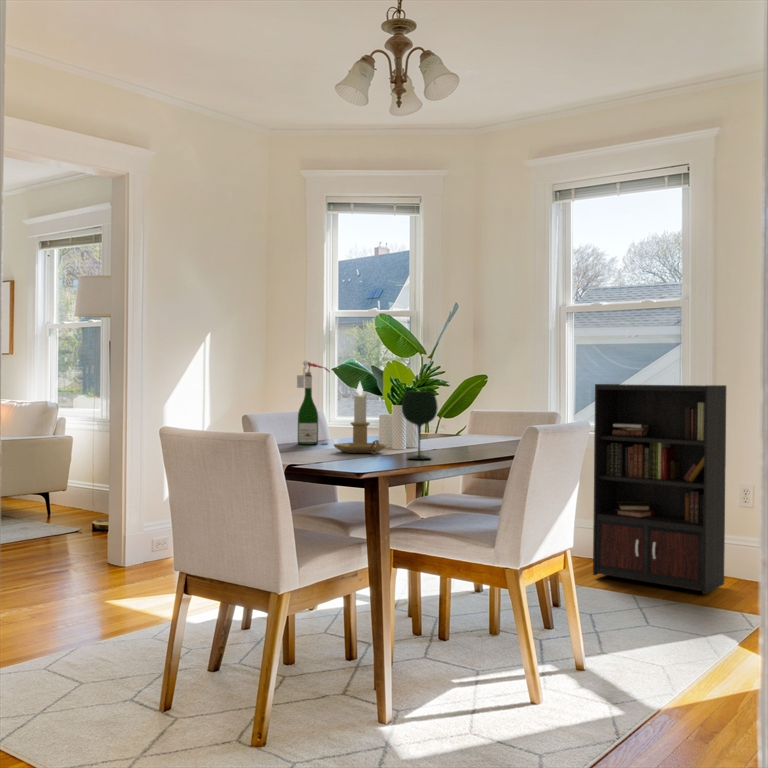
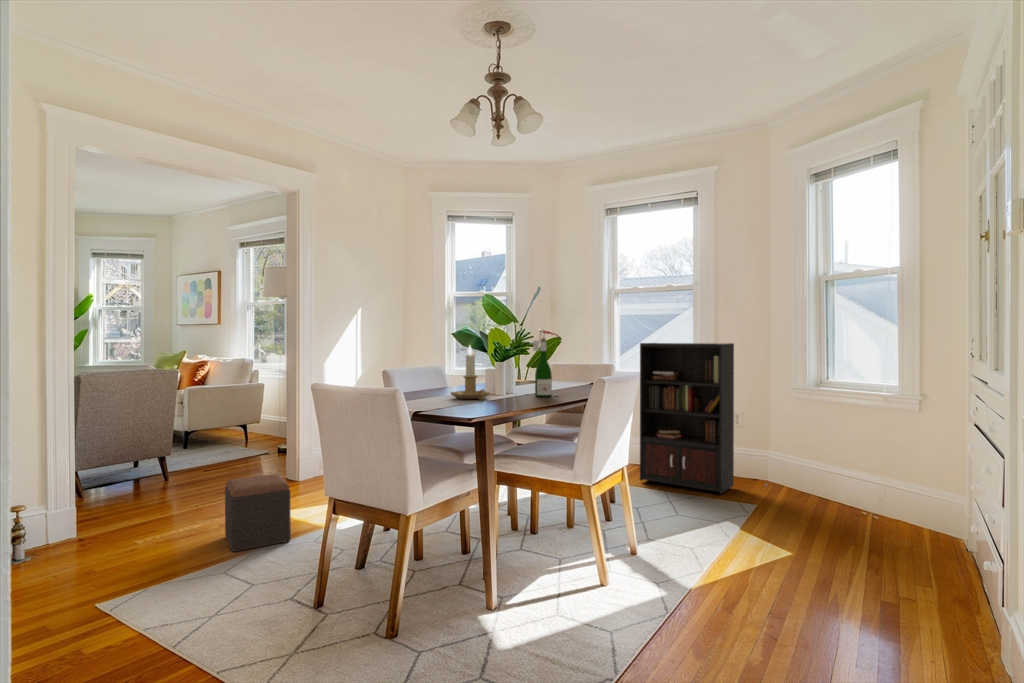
wine bottle: present [297,361,330,444] -> present [533,329,560,397]
wine glass: present [402,391,438,459] -> none [502,352,529,404]
footstool: none [35,552,121,650] -> present [225,474,291,552]

